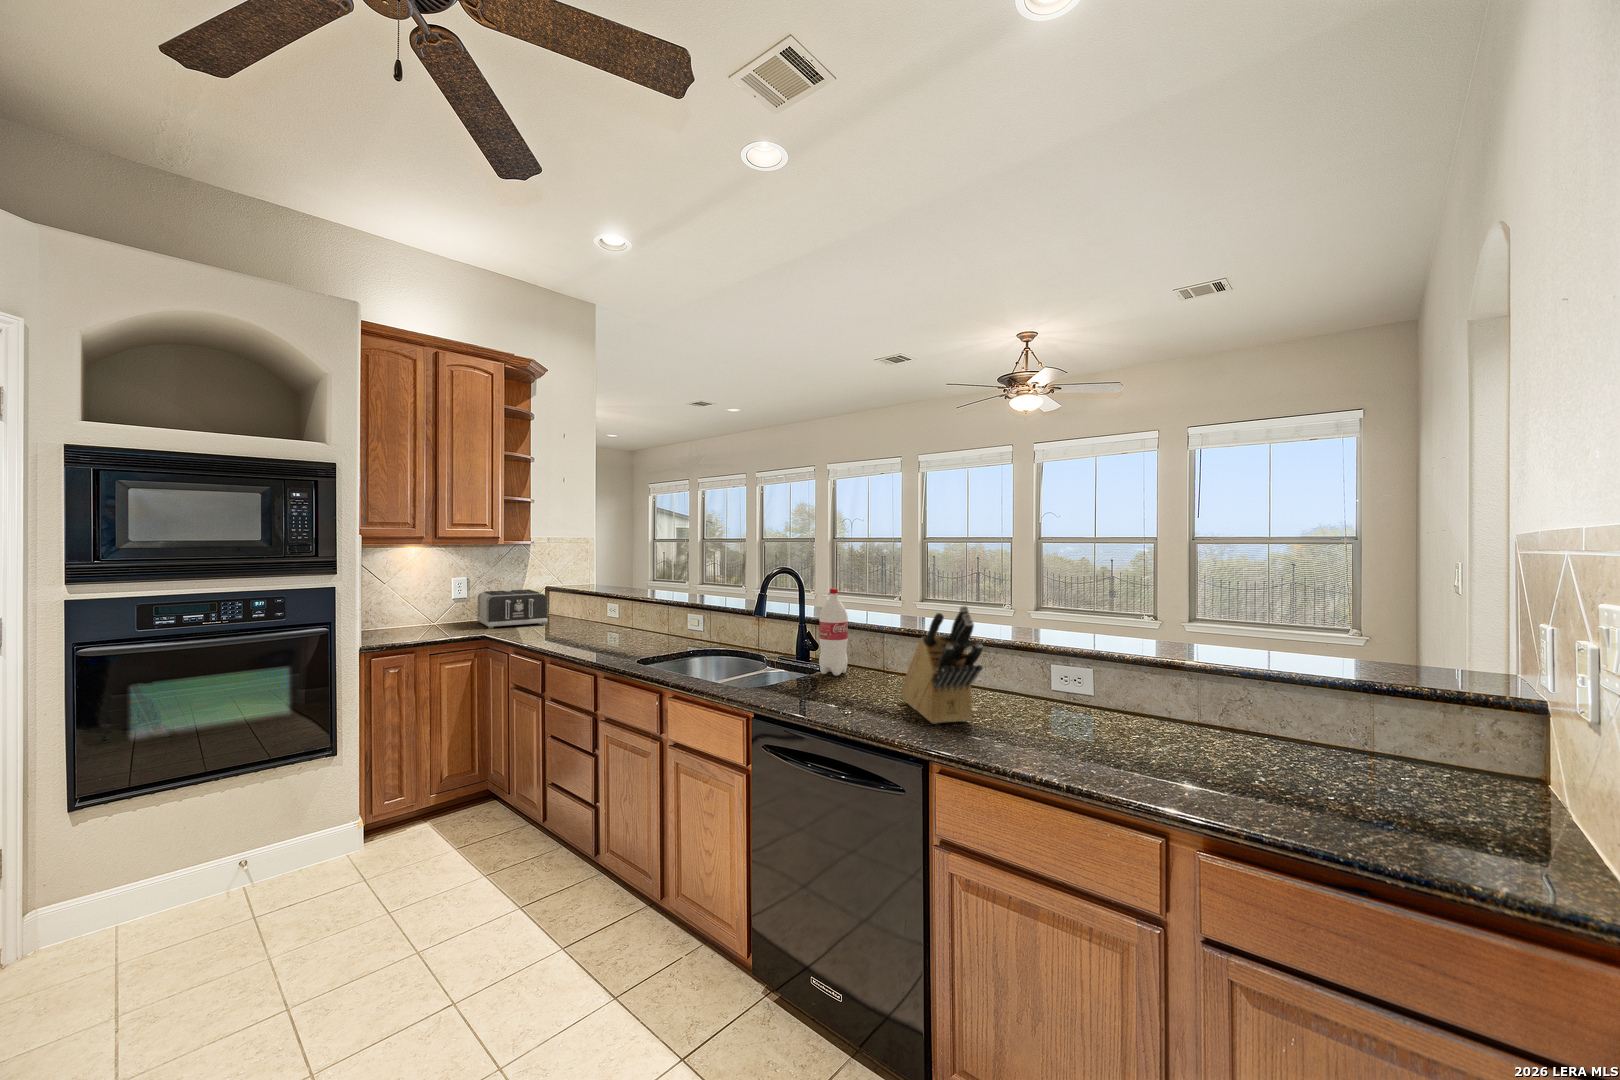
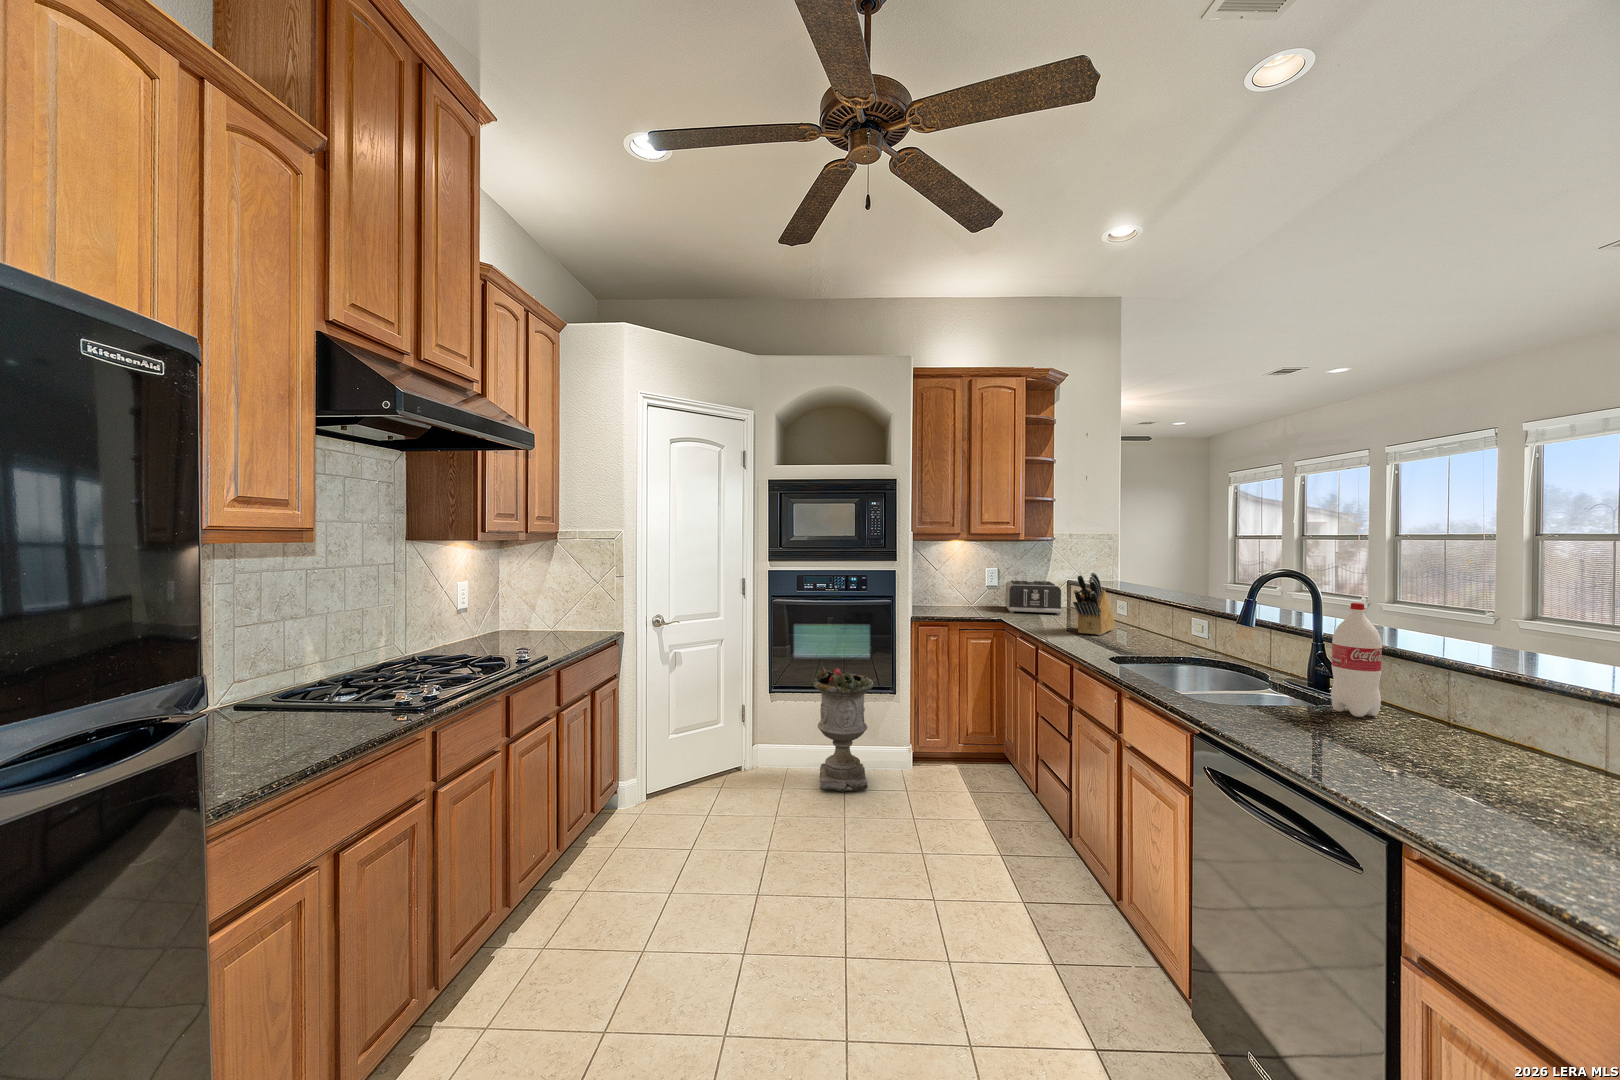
knife block: present [900,606,983,724] -> present [1073,573,1115,635]
planter: none [186,742,315,938] -> present [813,667,875,792]

